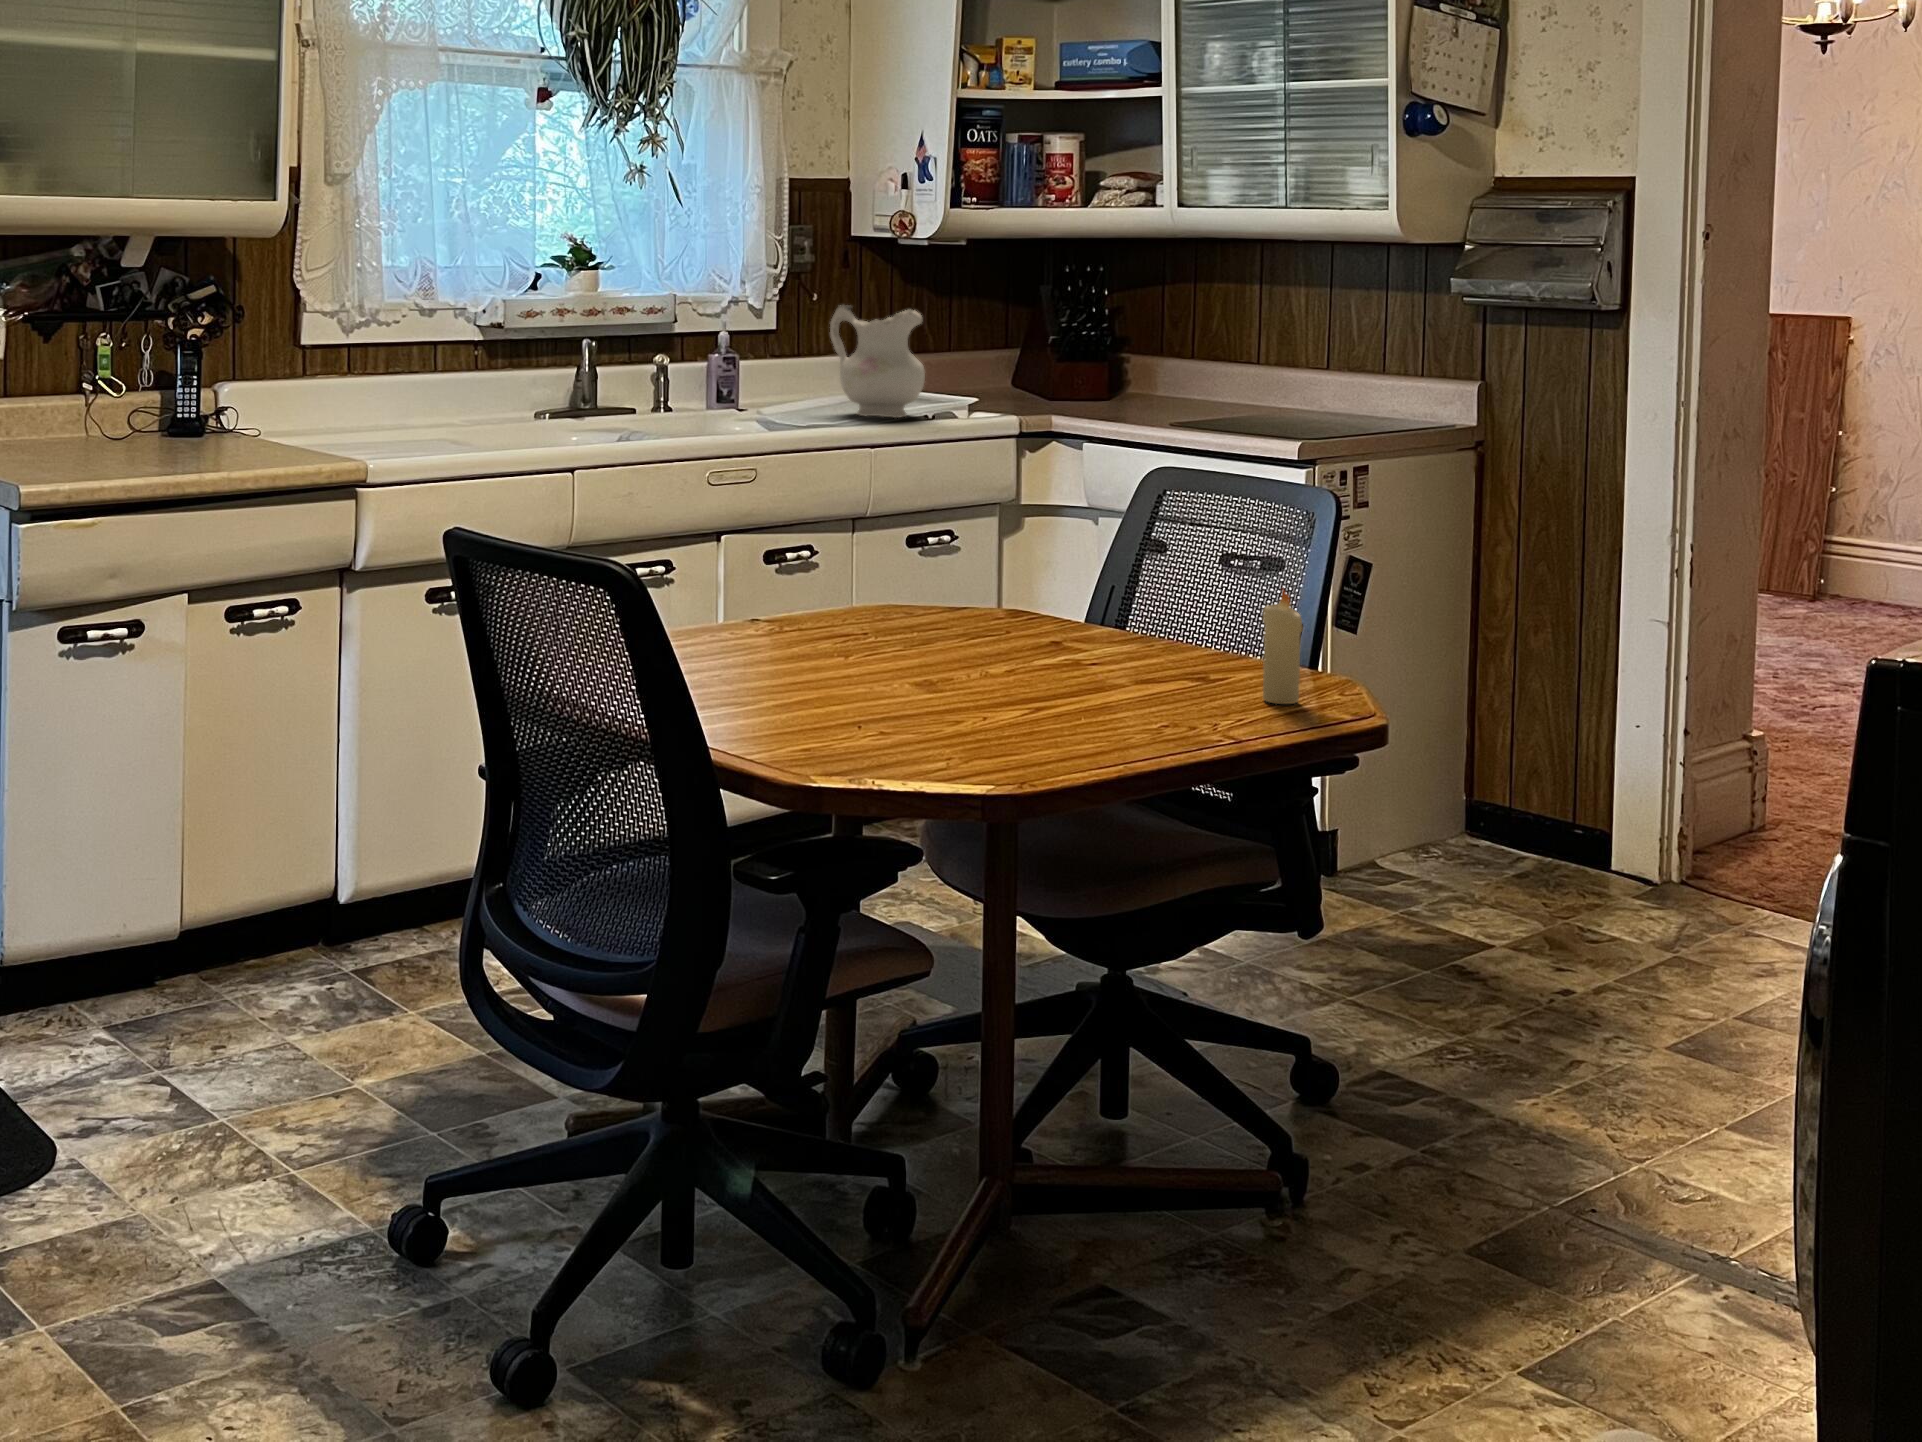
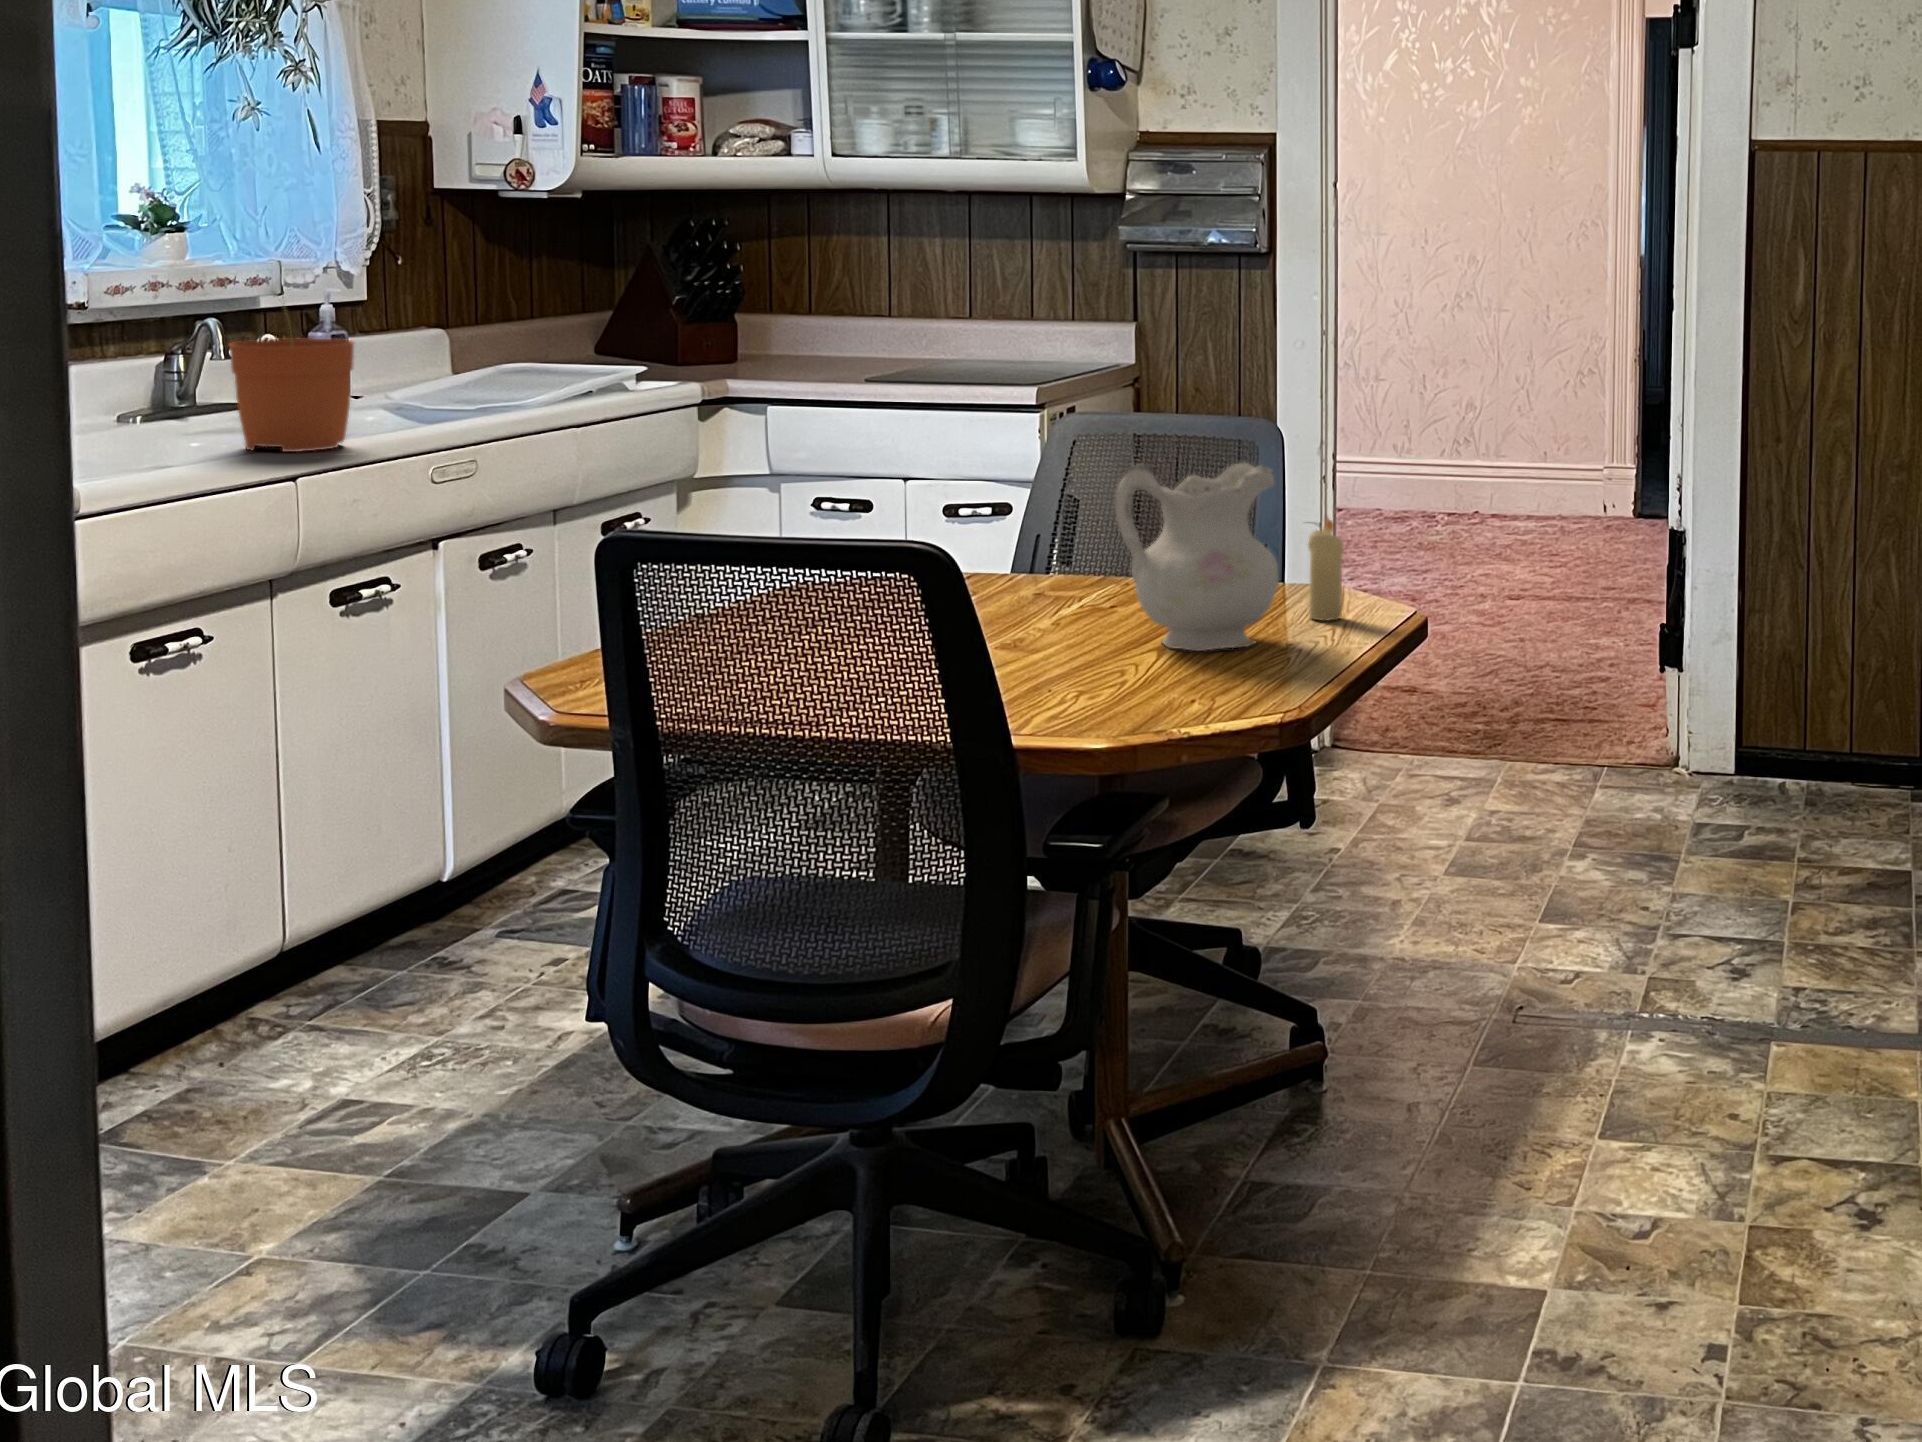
ceramic pitcher: present [830,305,925,418] -> present [1115,463,1279,651]
plant pot: none [544,315,636,449] -> present [229,292,354,452]

